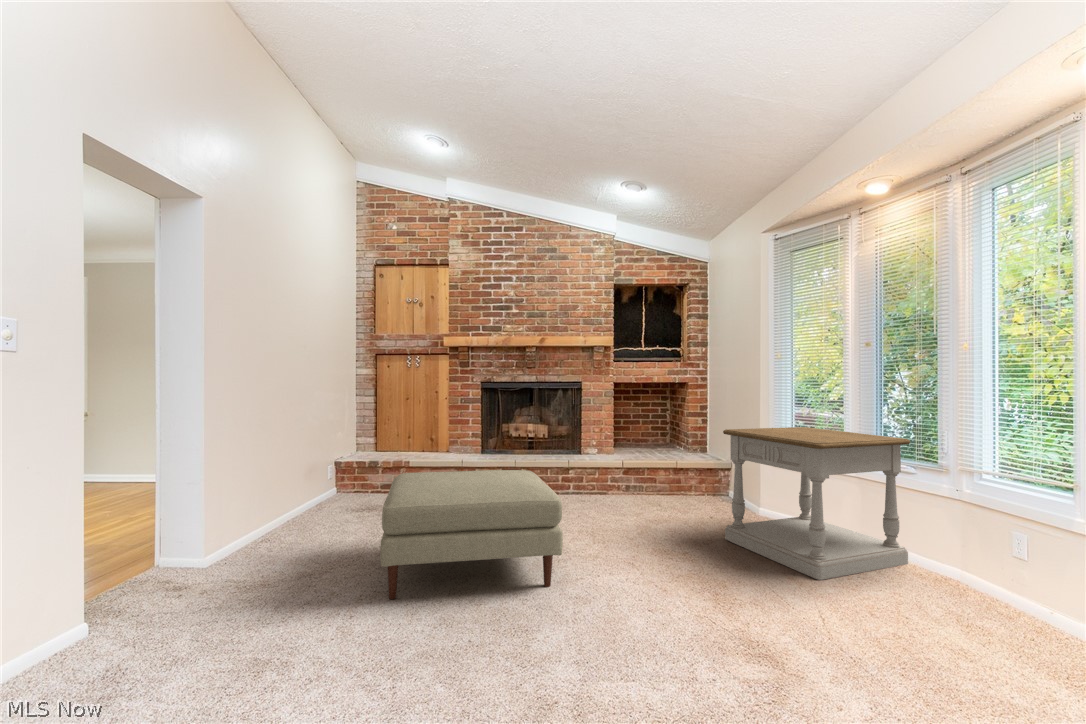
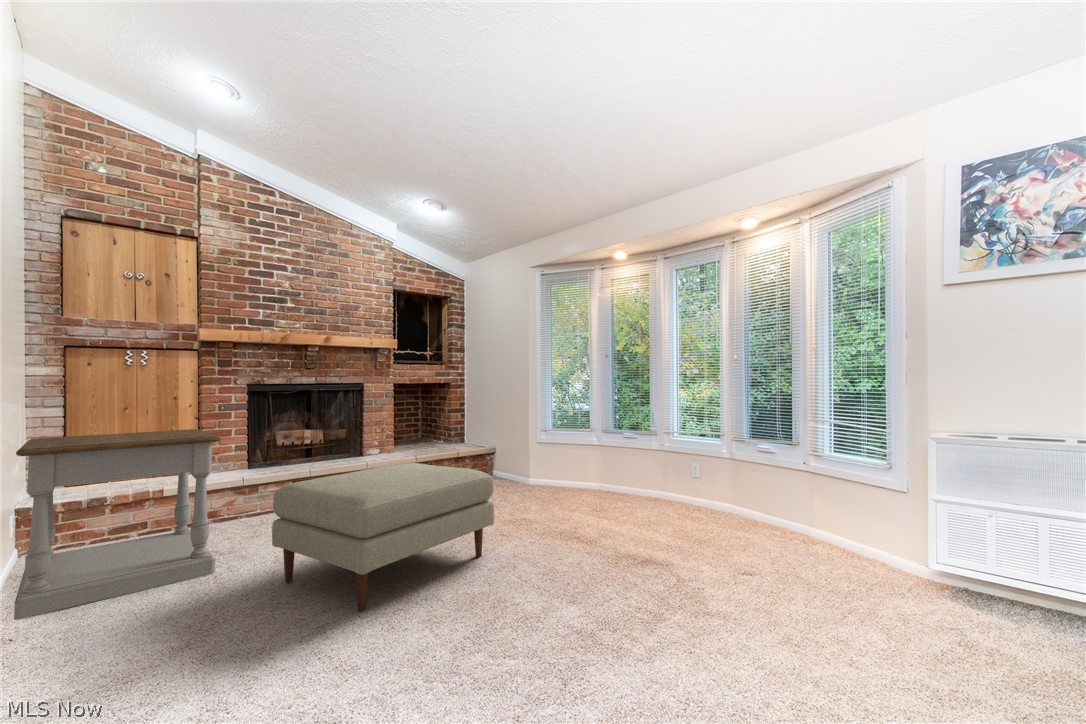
side table: present [723,427,910,580] -> present [14,429,221,620]

